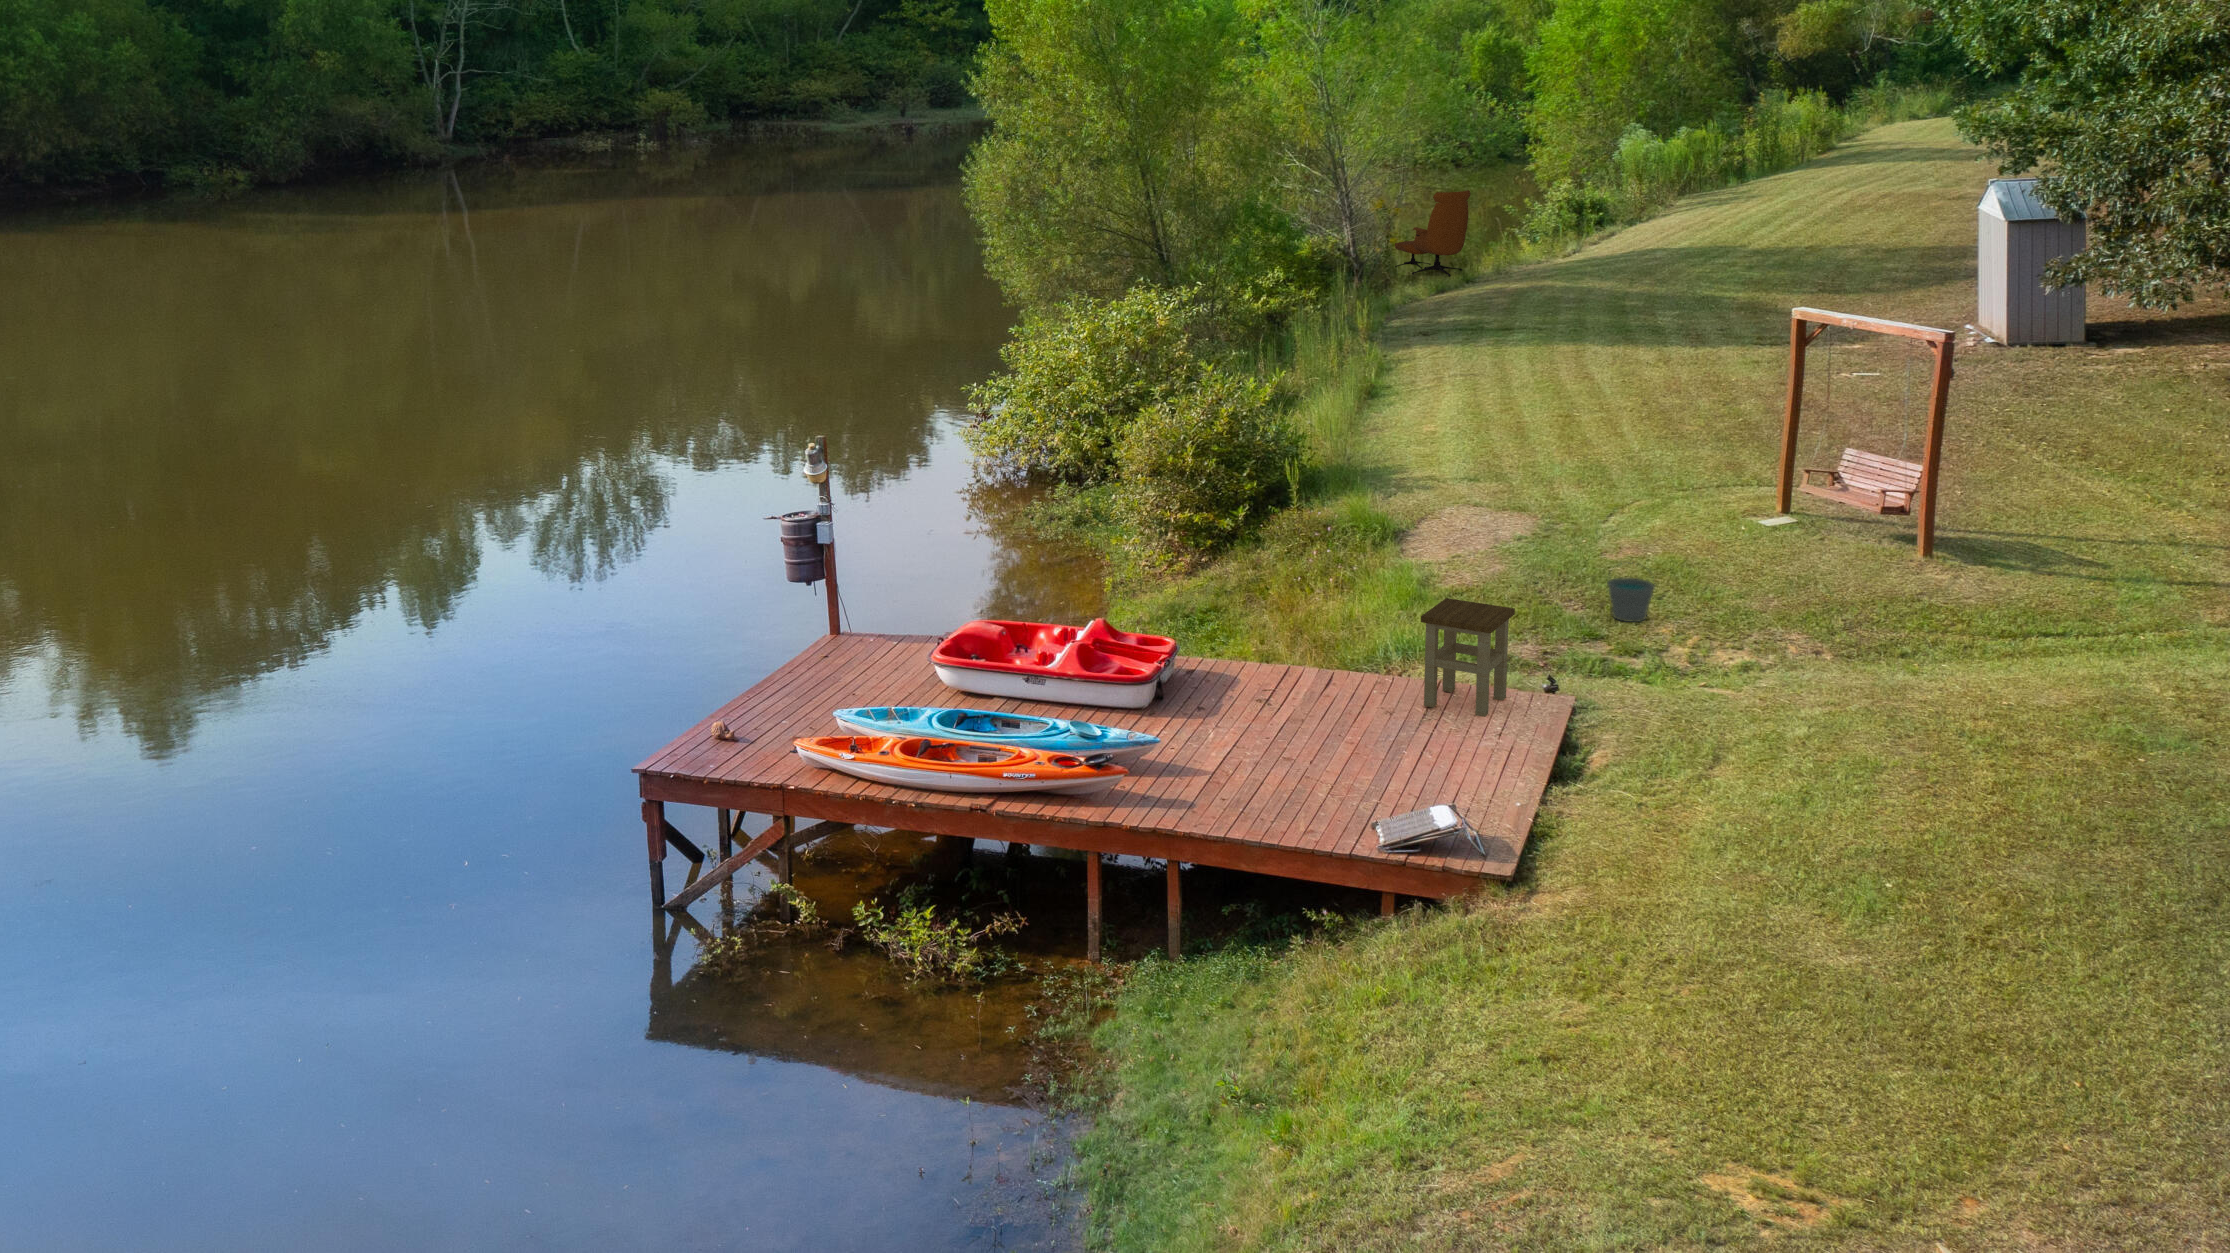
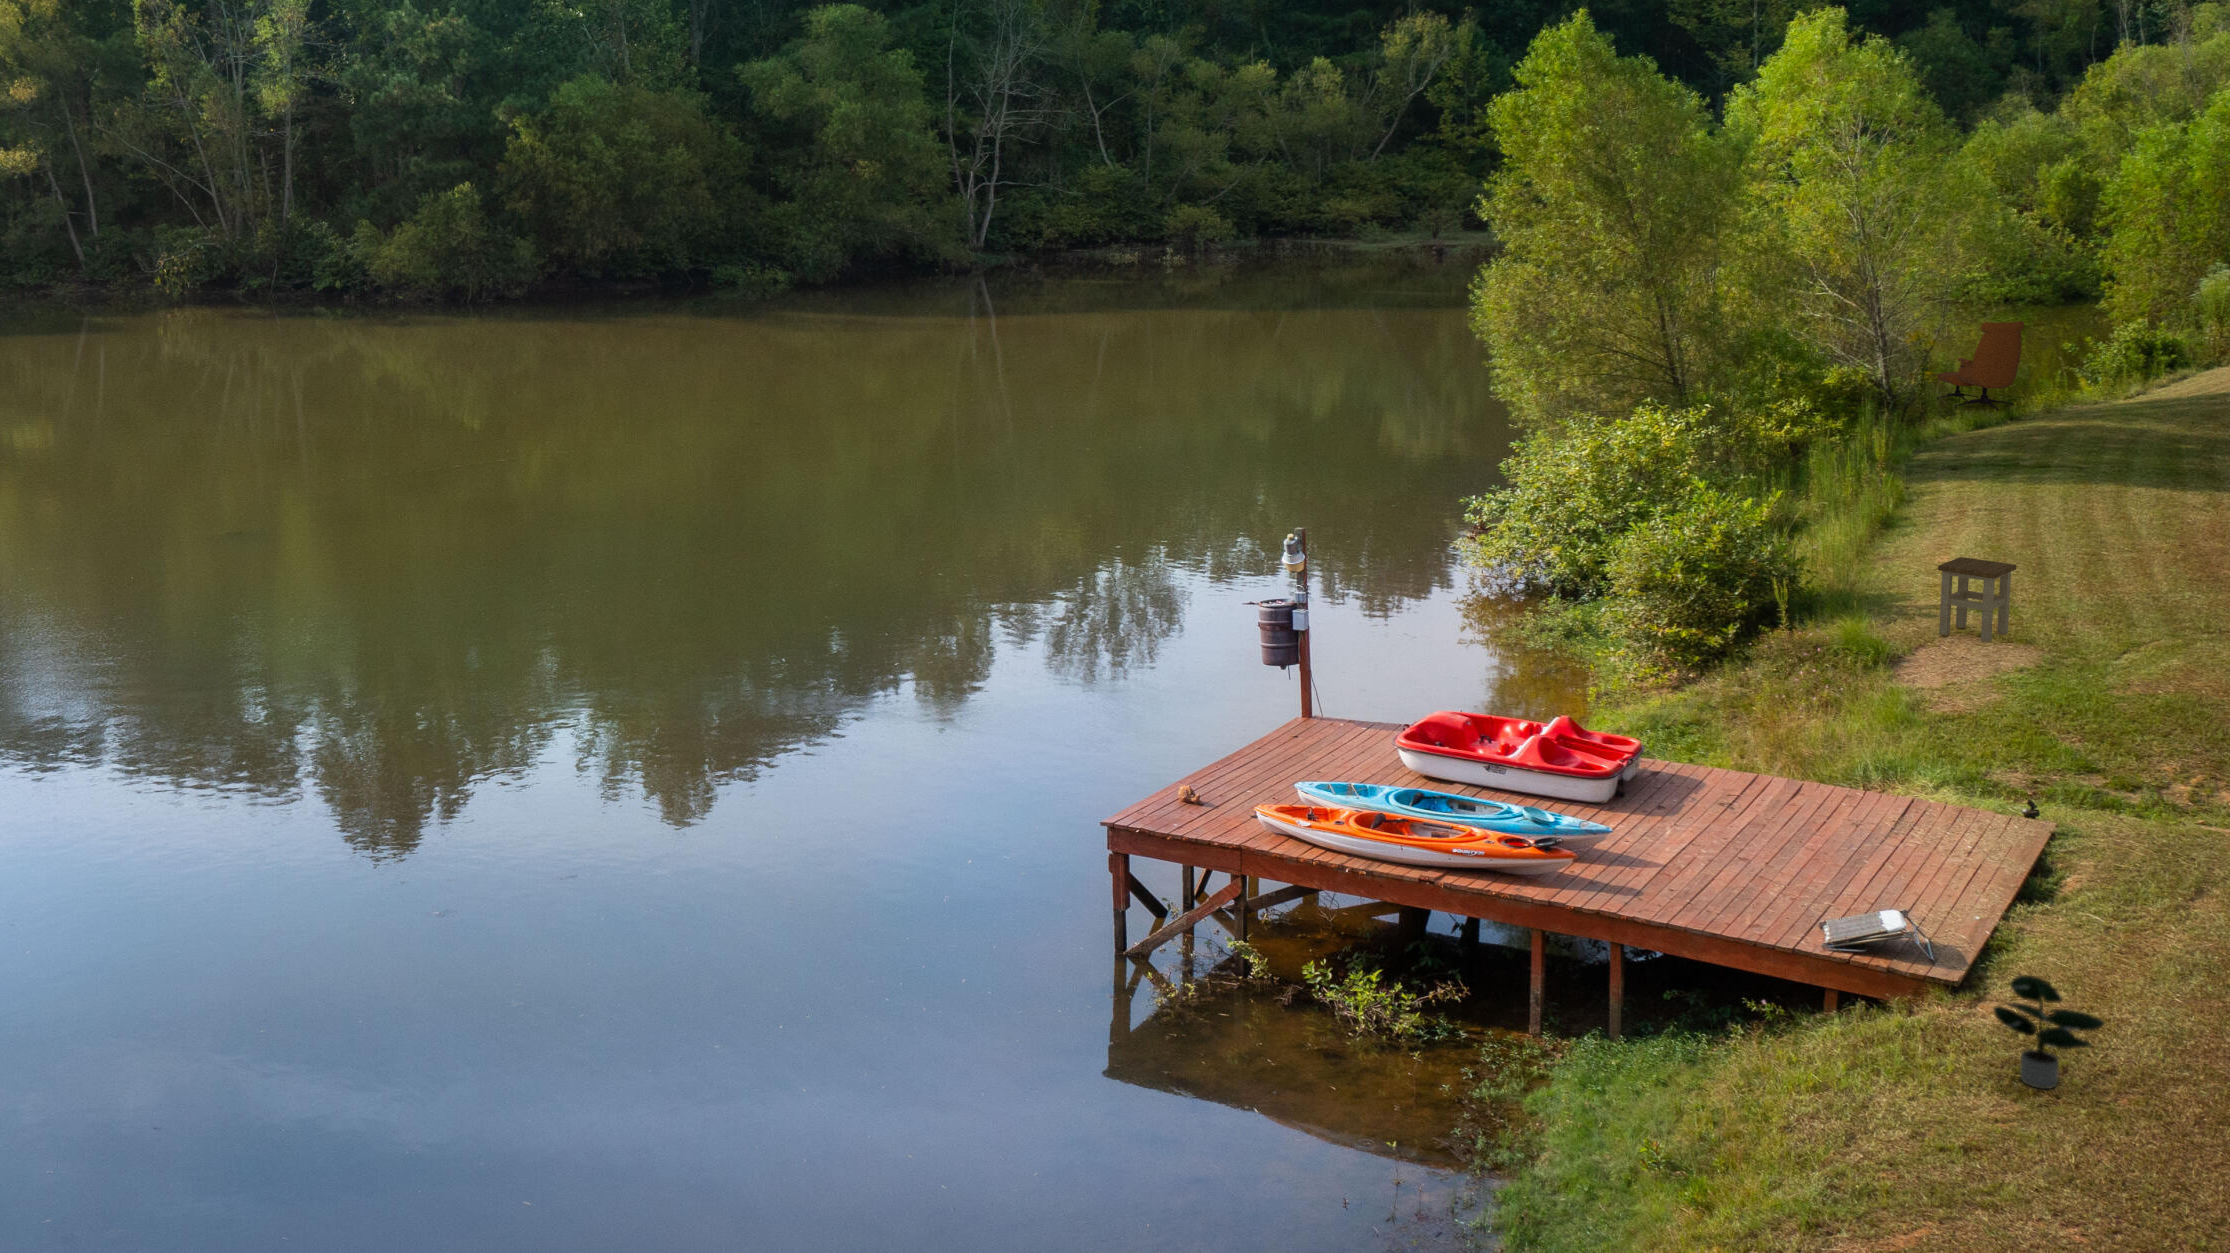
bucket: present [1607,568,1655,622] -> none [2110,704,2164,765]
stool: present [1421,598,1515,717] -> present [1938,557,2016,643]
potted plant: none [1560,868,1669,986] -> present [1993,975,2104,1089]

